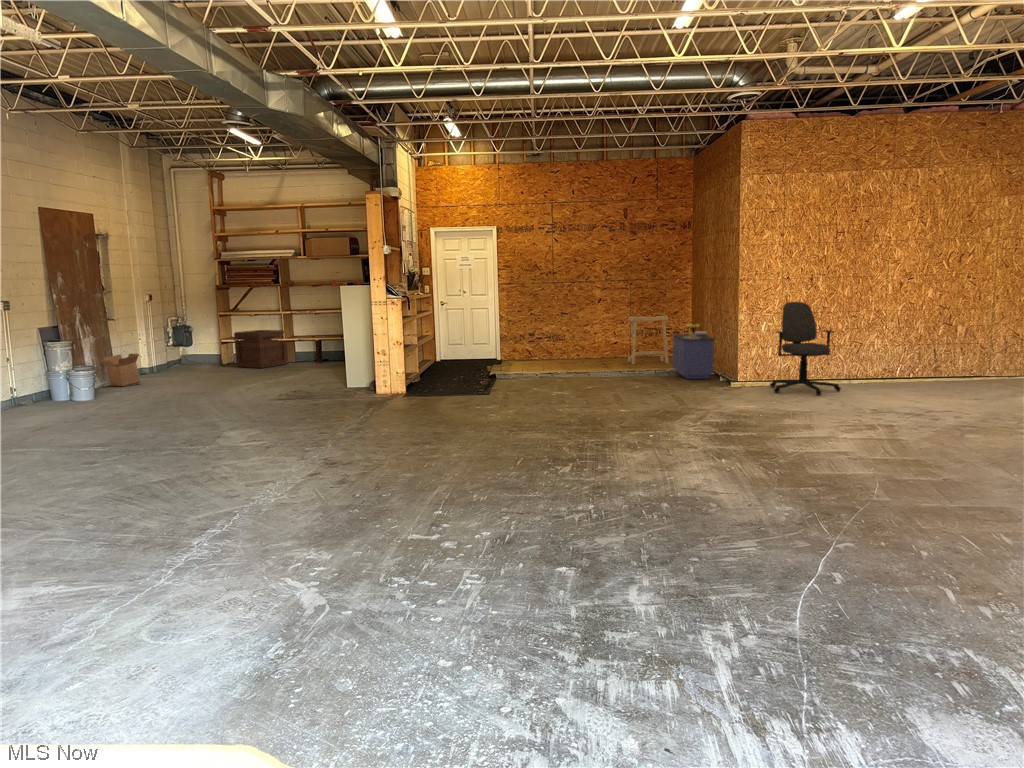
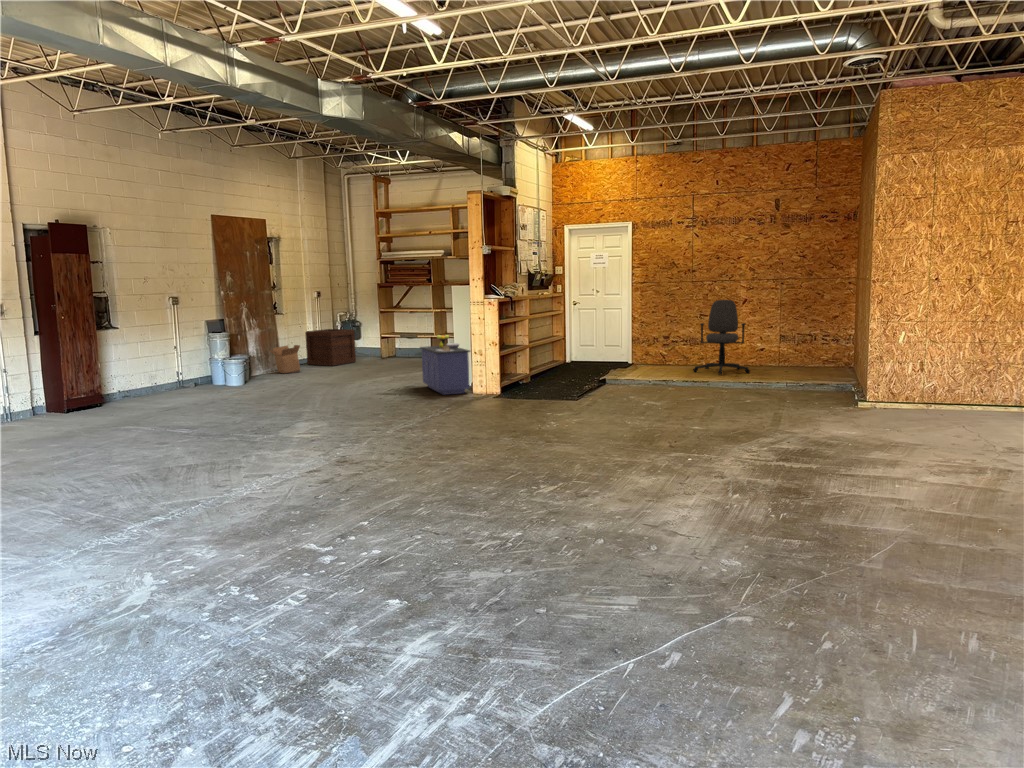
office chair: present [770,302,841,395] -> present [693,300,750,375]
stool: present [628,316,669,365] -> none [774,319,821,374]
storage cabinet: present [673,324,715,379] -> present [420,335,470,395]
wooden crate: present [234,330,288,368] -> present [305,329,356,366]

